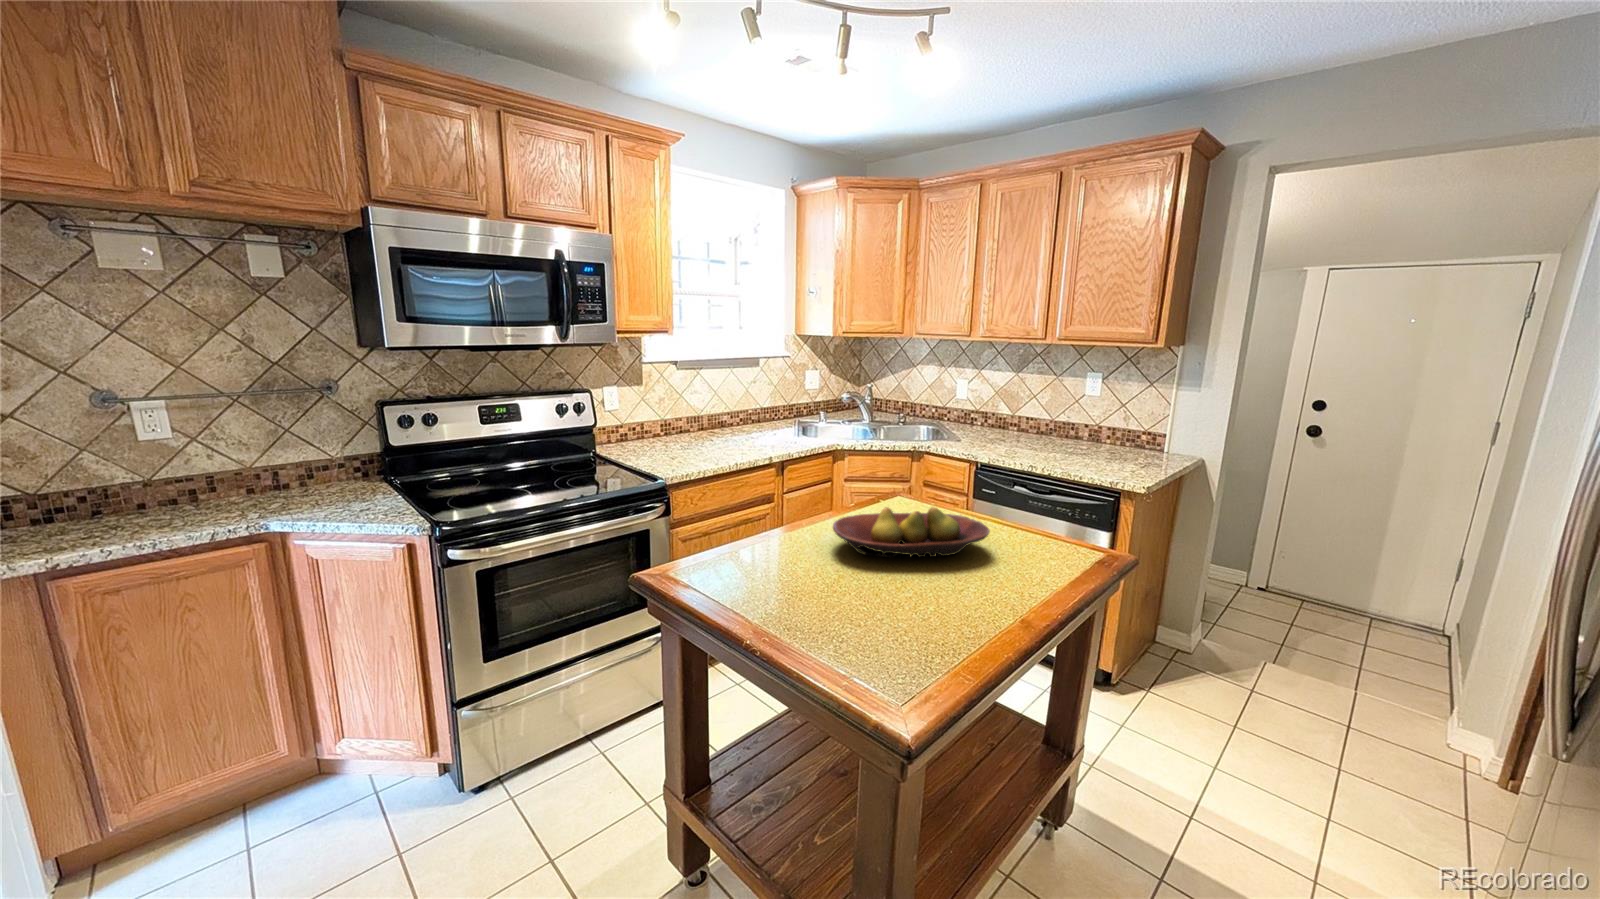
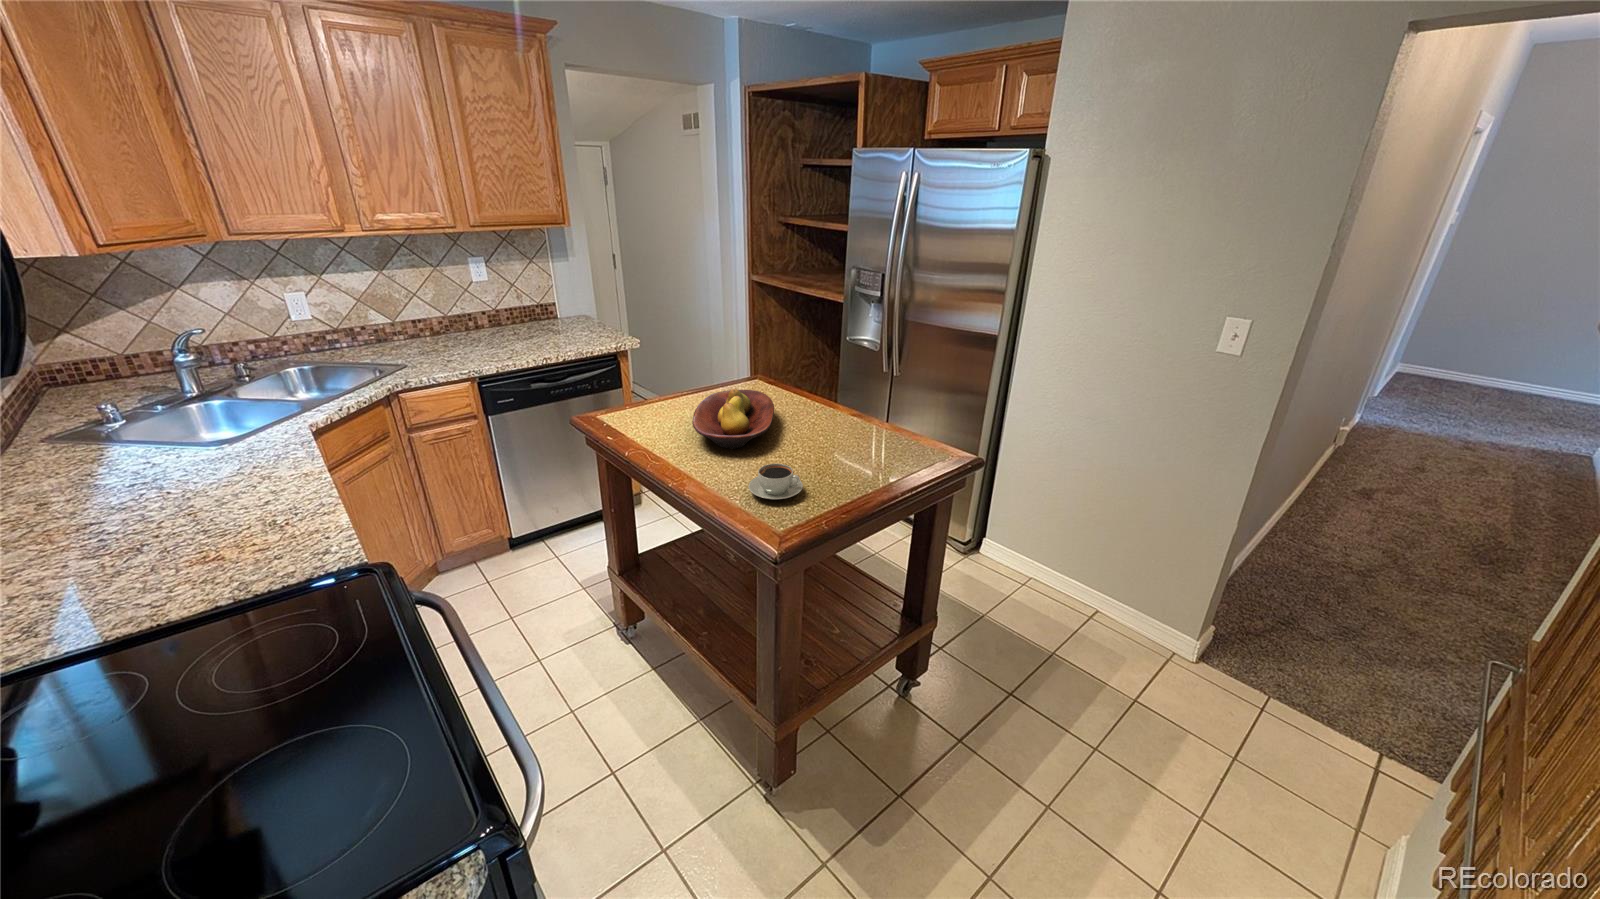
coffee cup: none [727,544,785,581] -> present [749,464,803,500]

